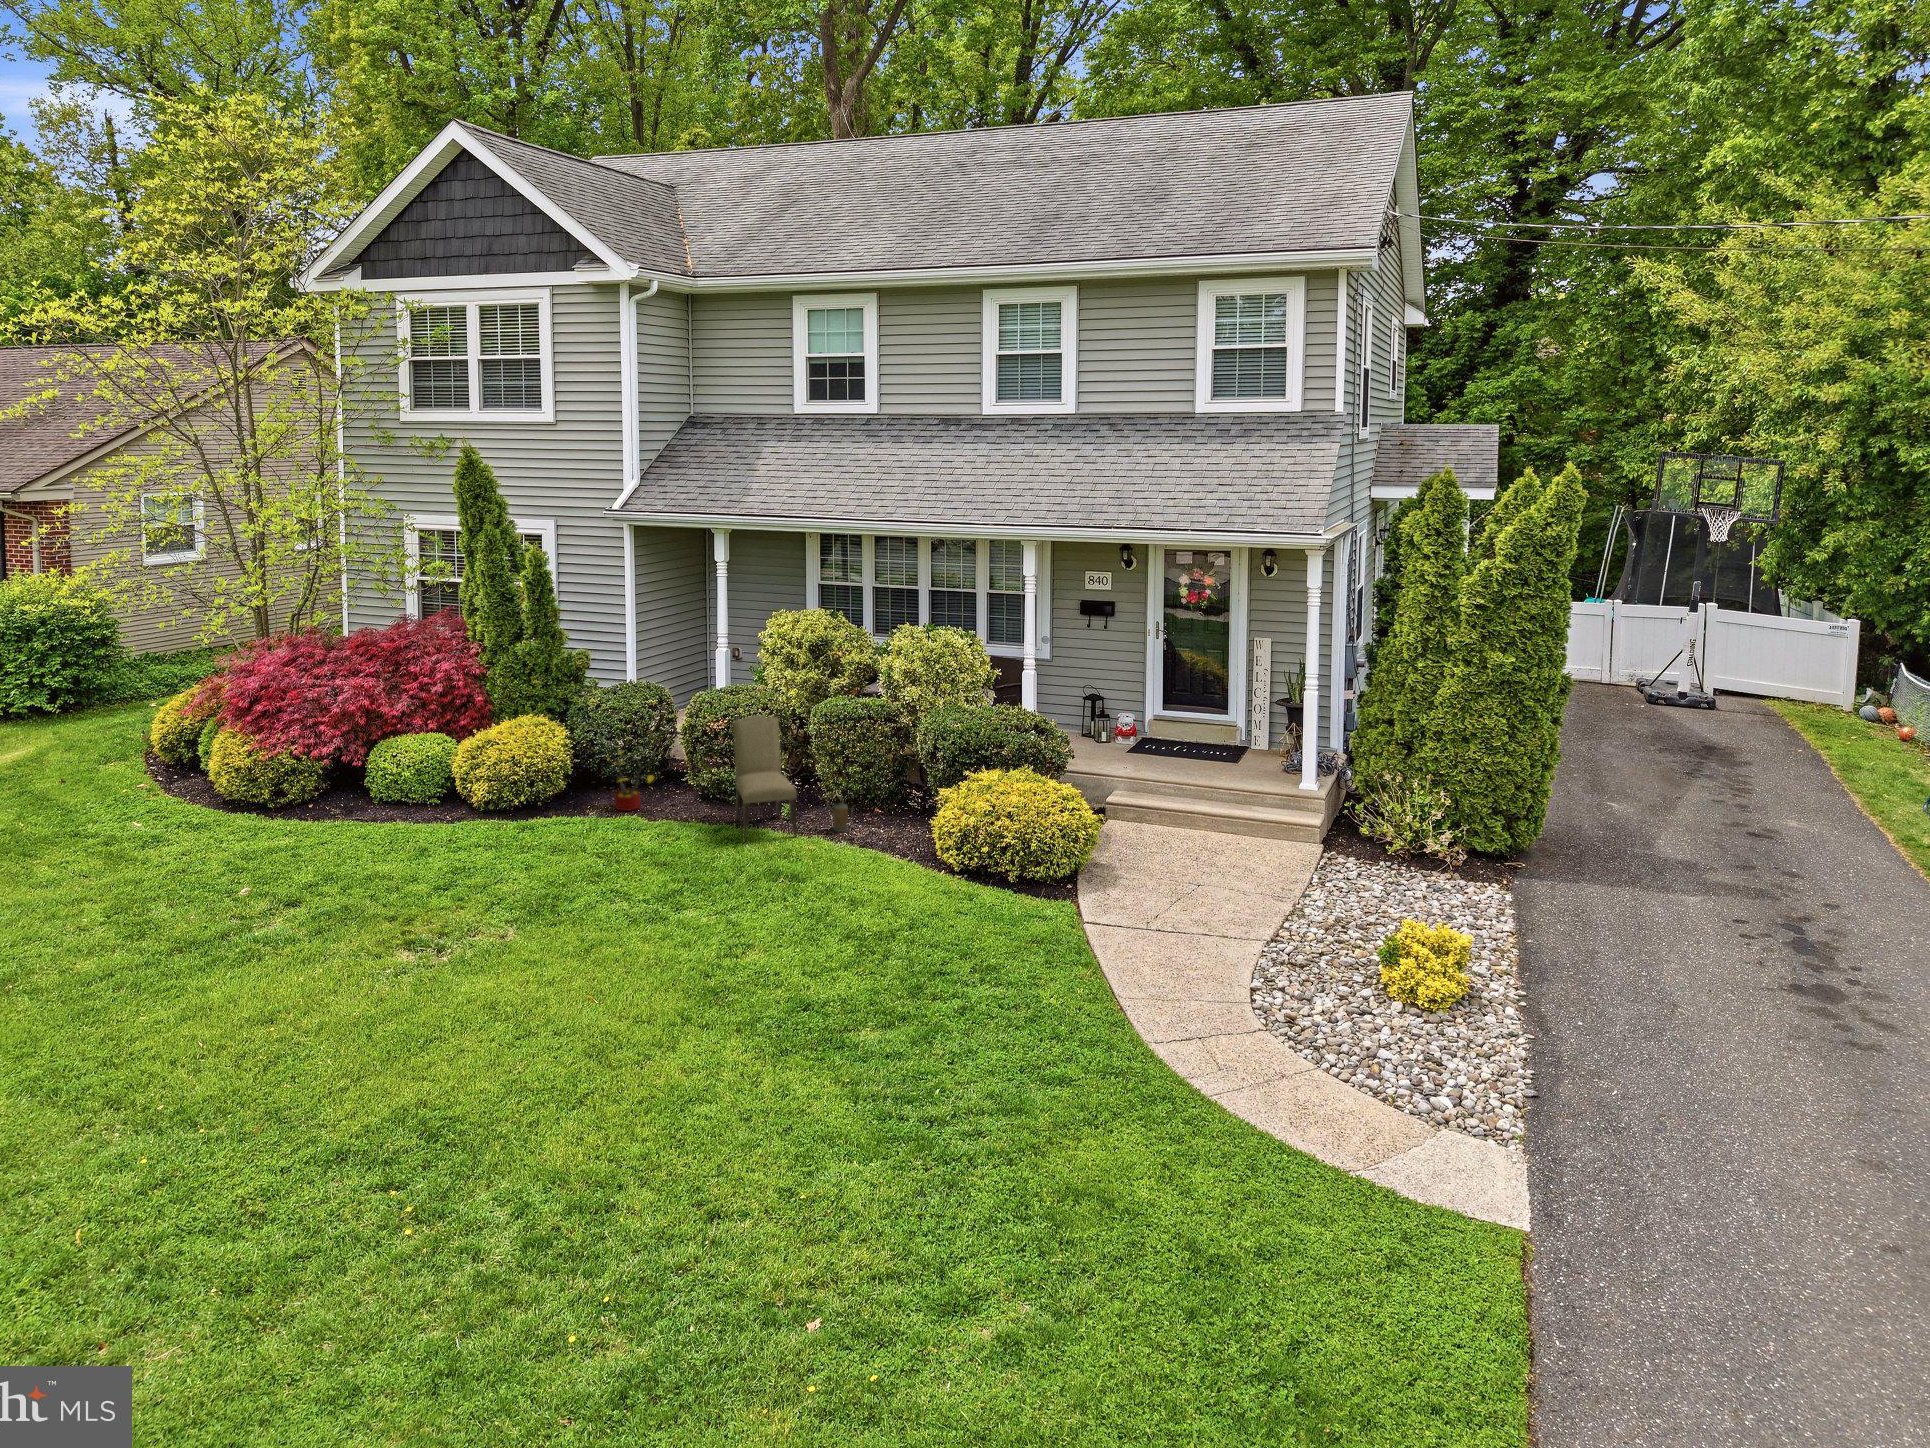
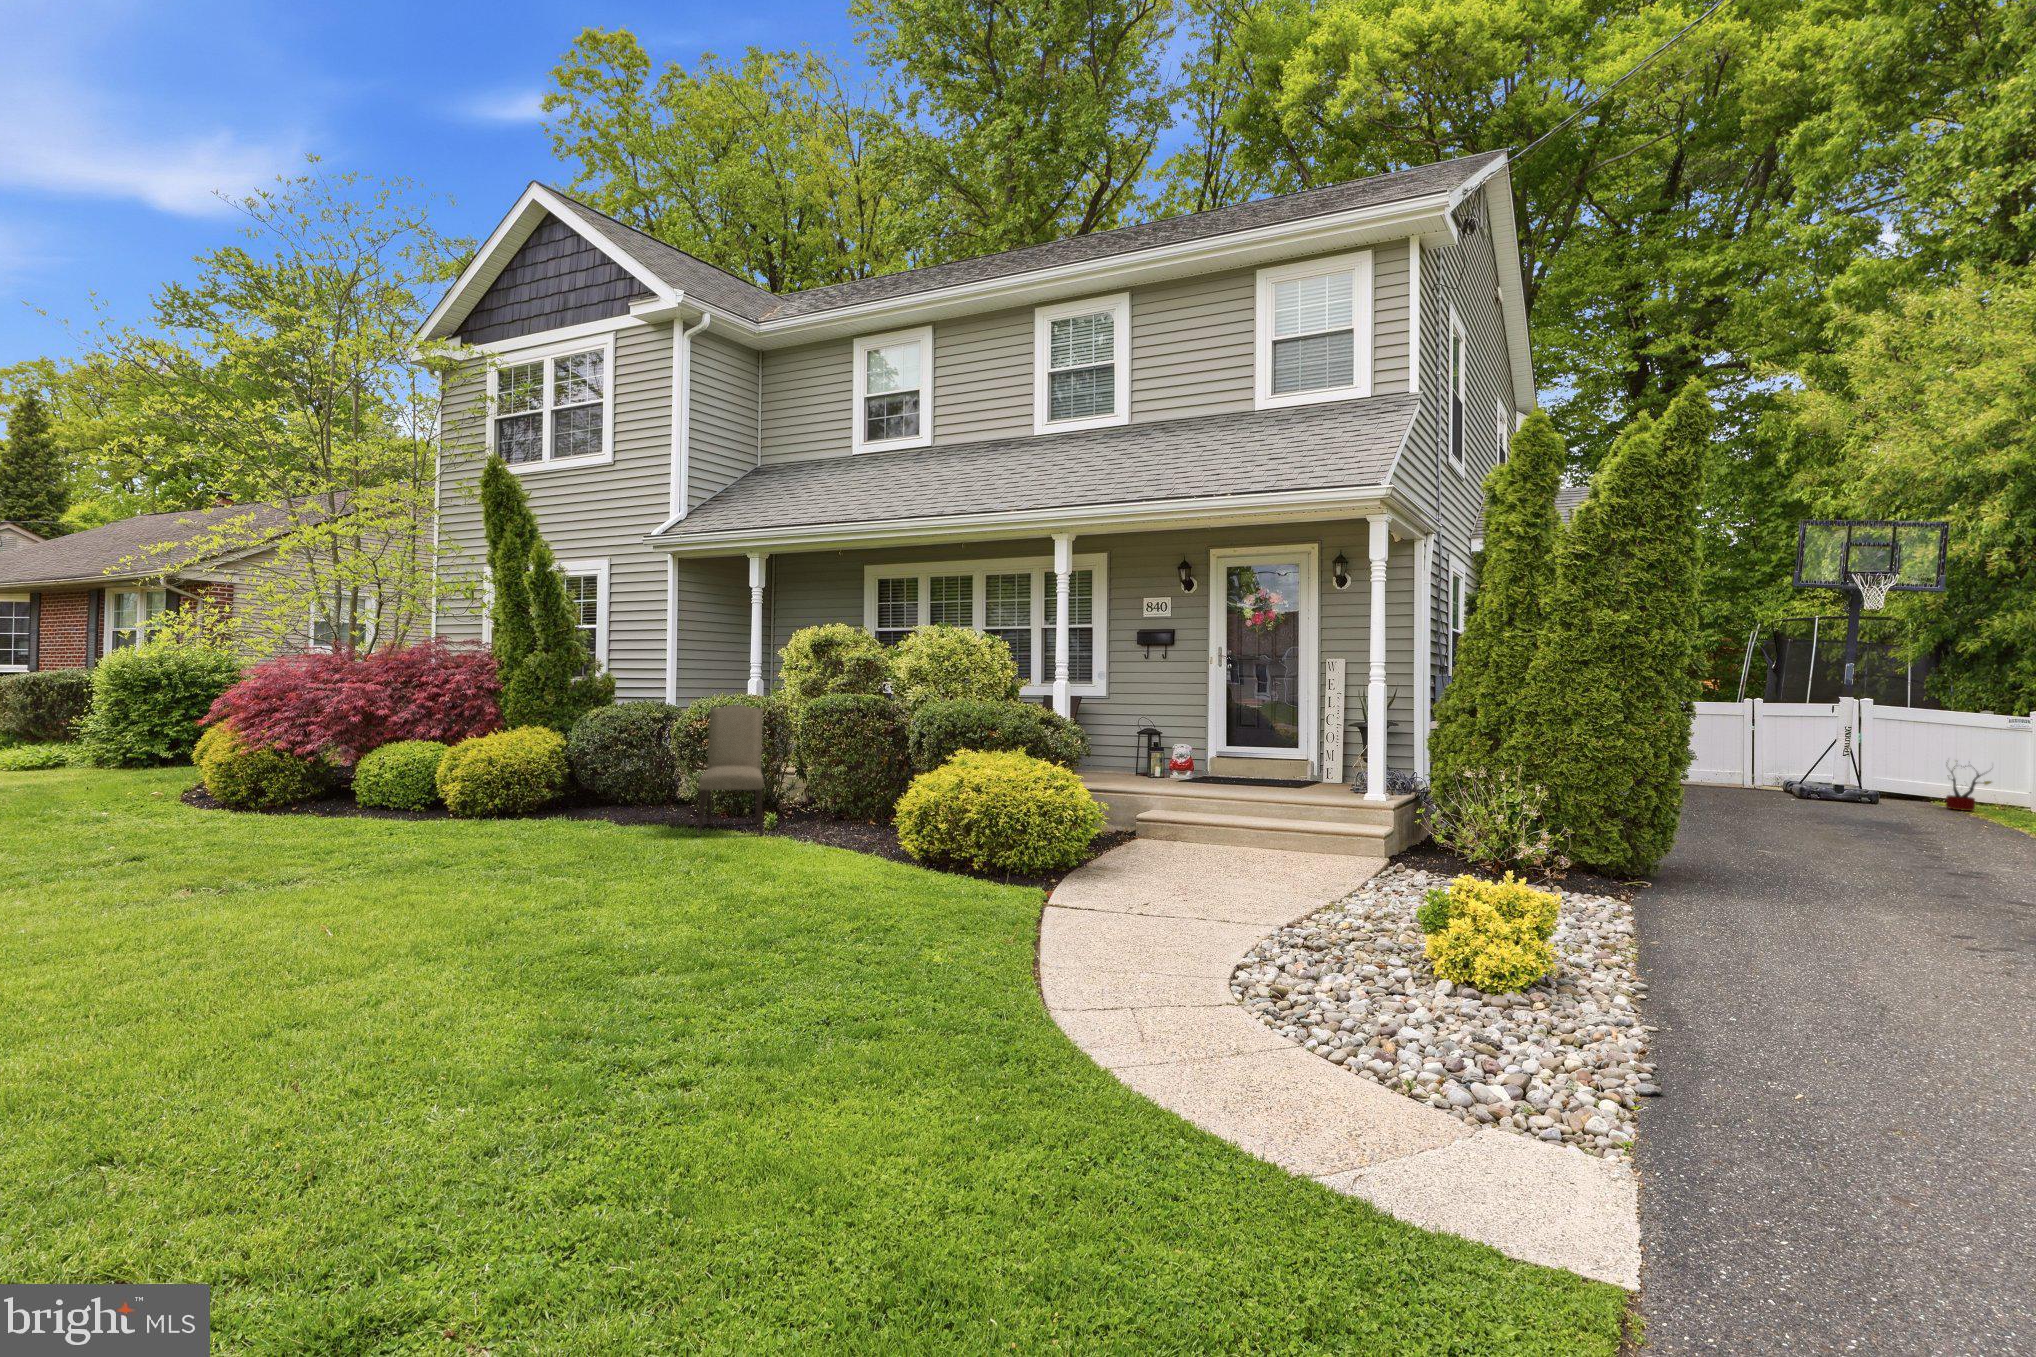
decorative plant: present [614,751,654,811] -> present [1946,766,1991,811]
watering can: present [828,799,852,832] -> none [804,790,834,835]

